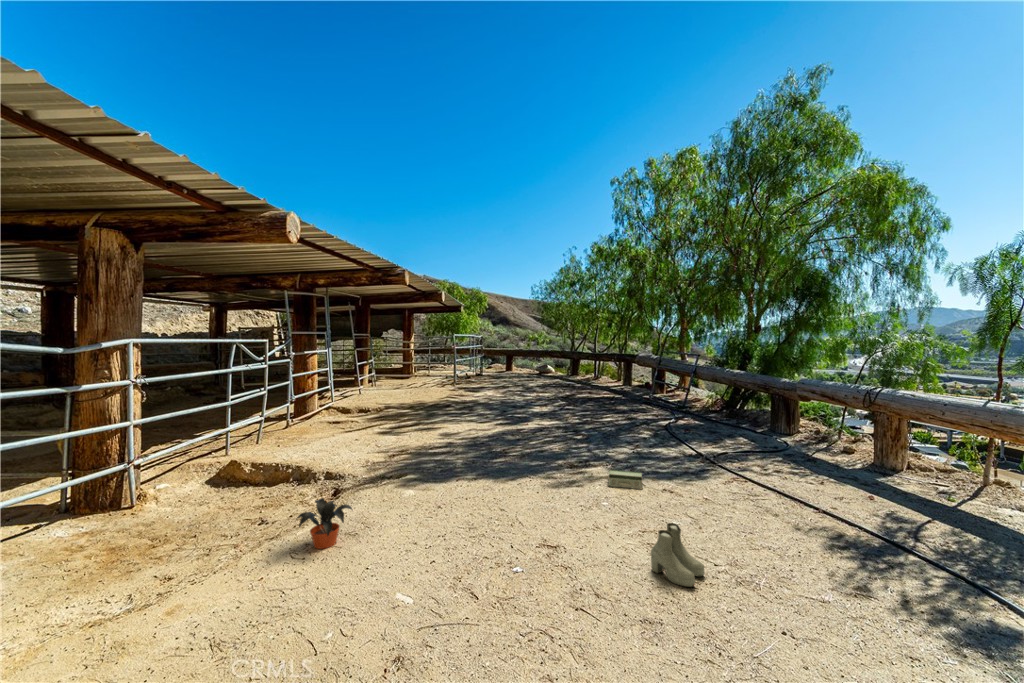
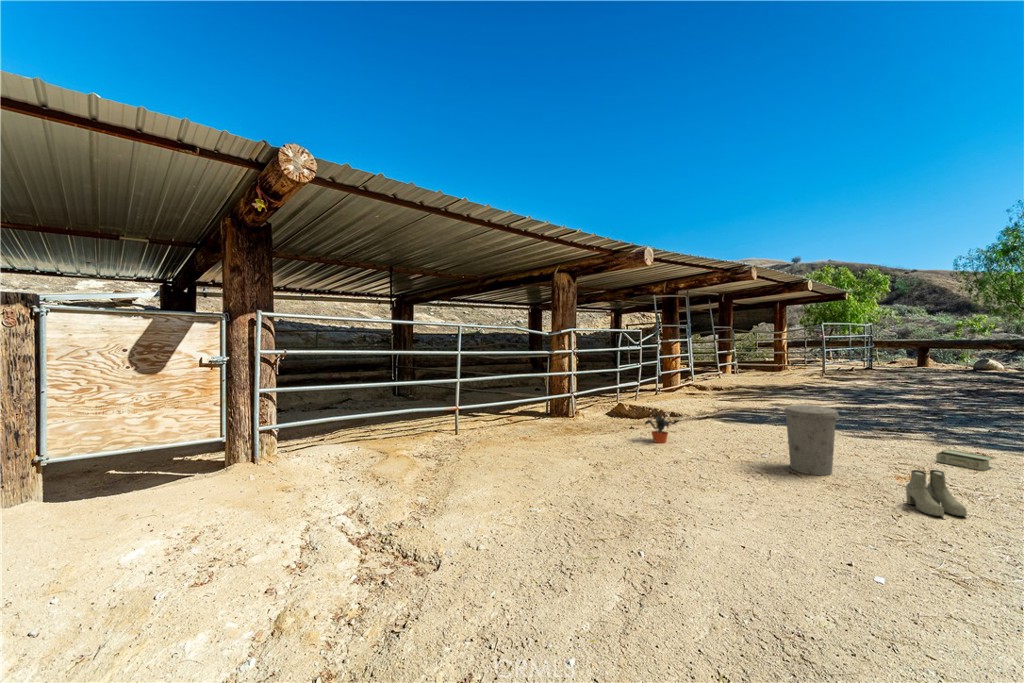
trash can: none [511,455,567,552] -> present [785,405,838,475]

